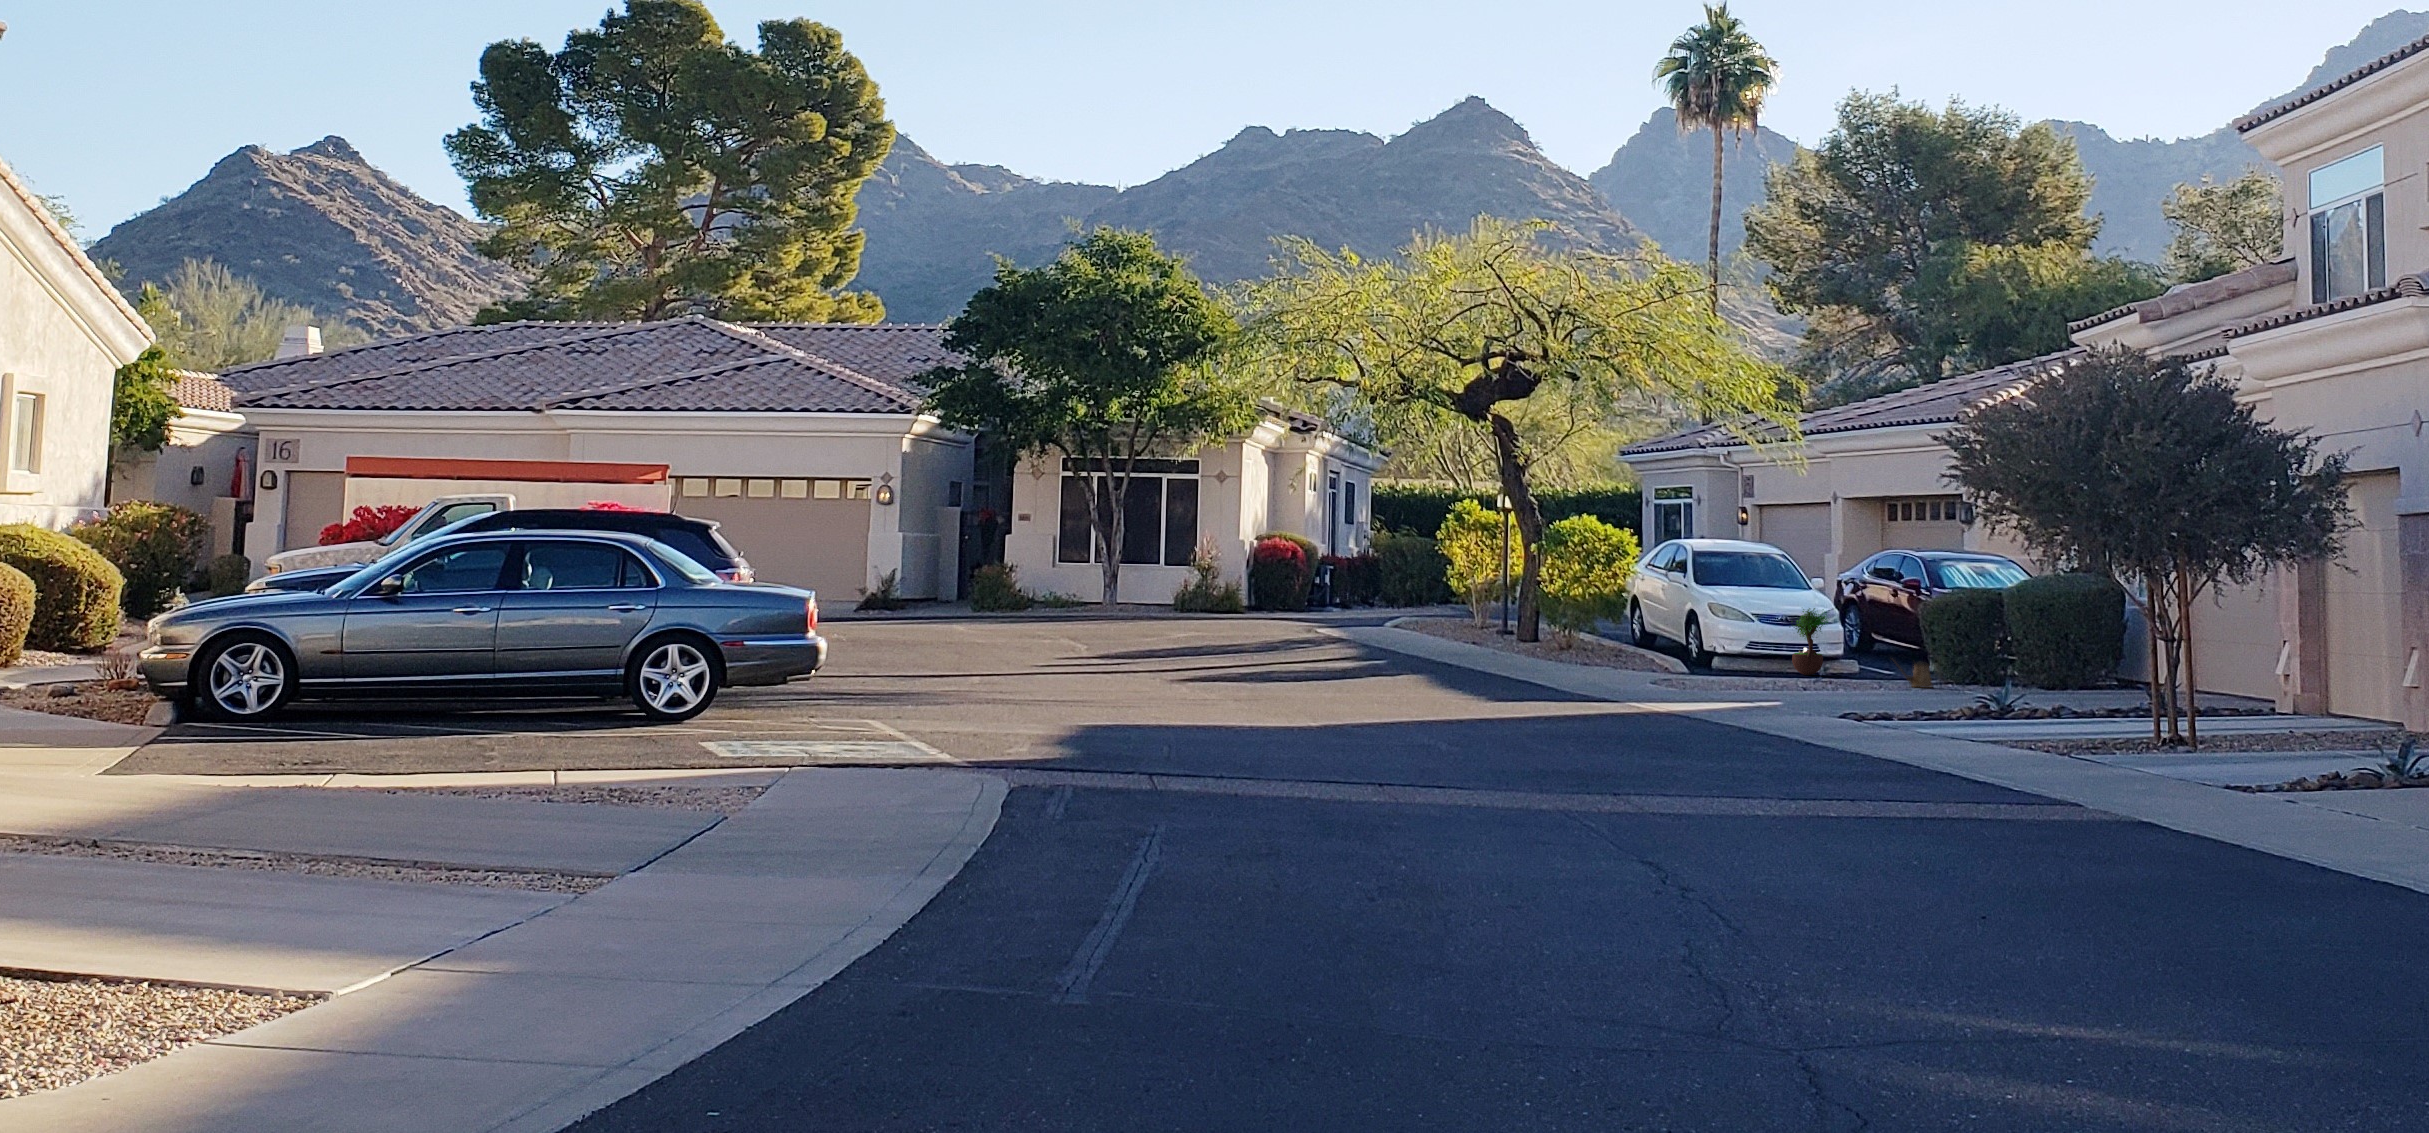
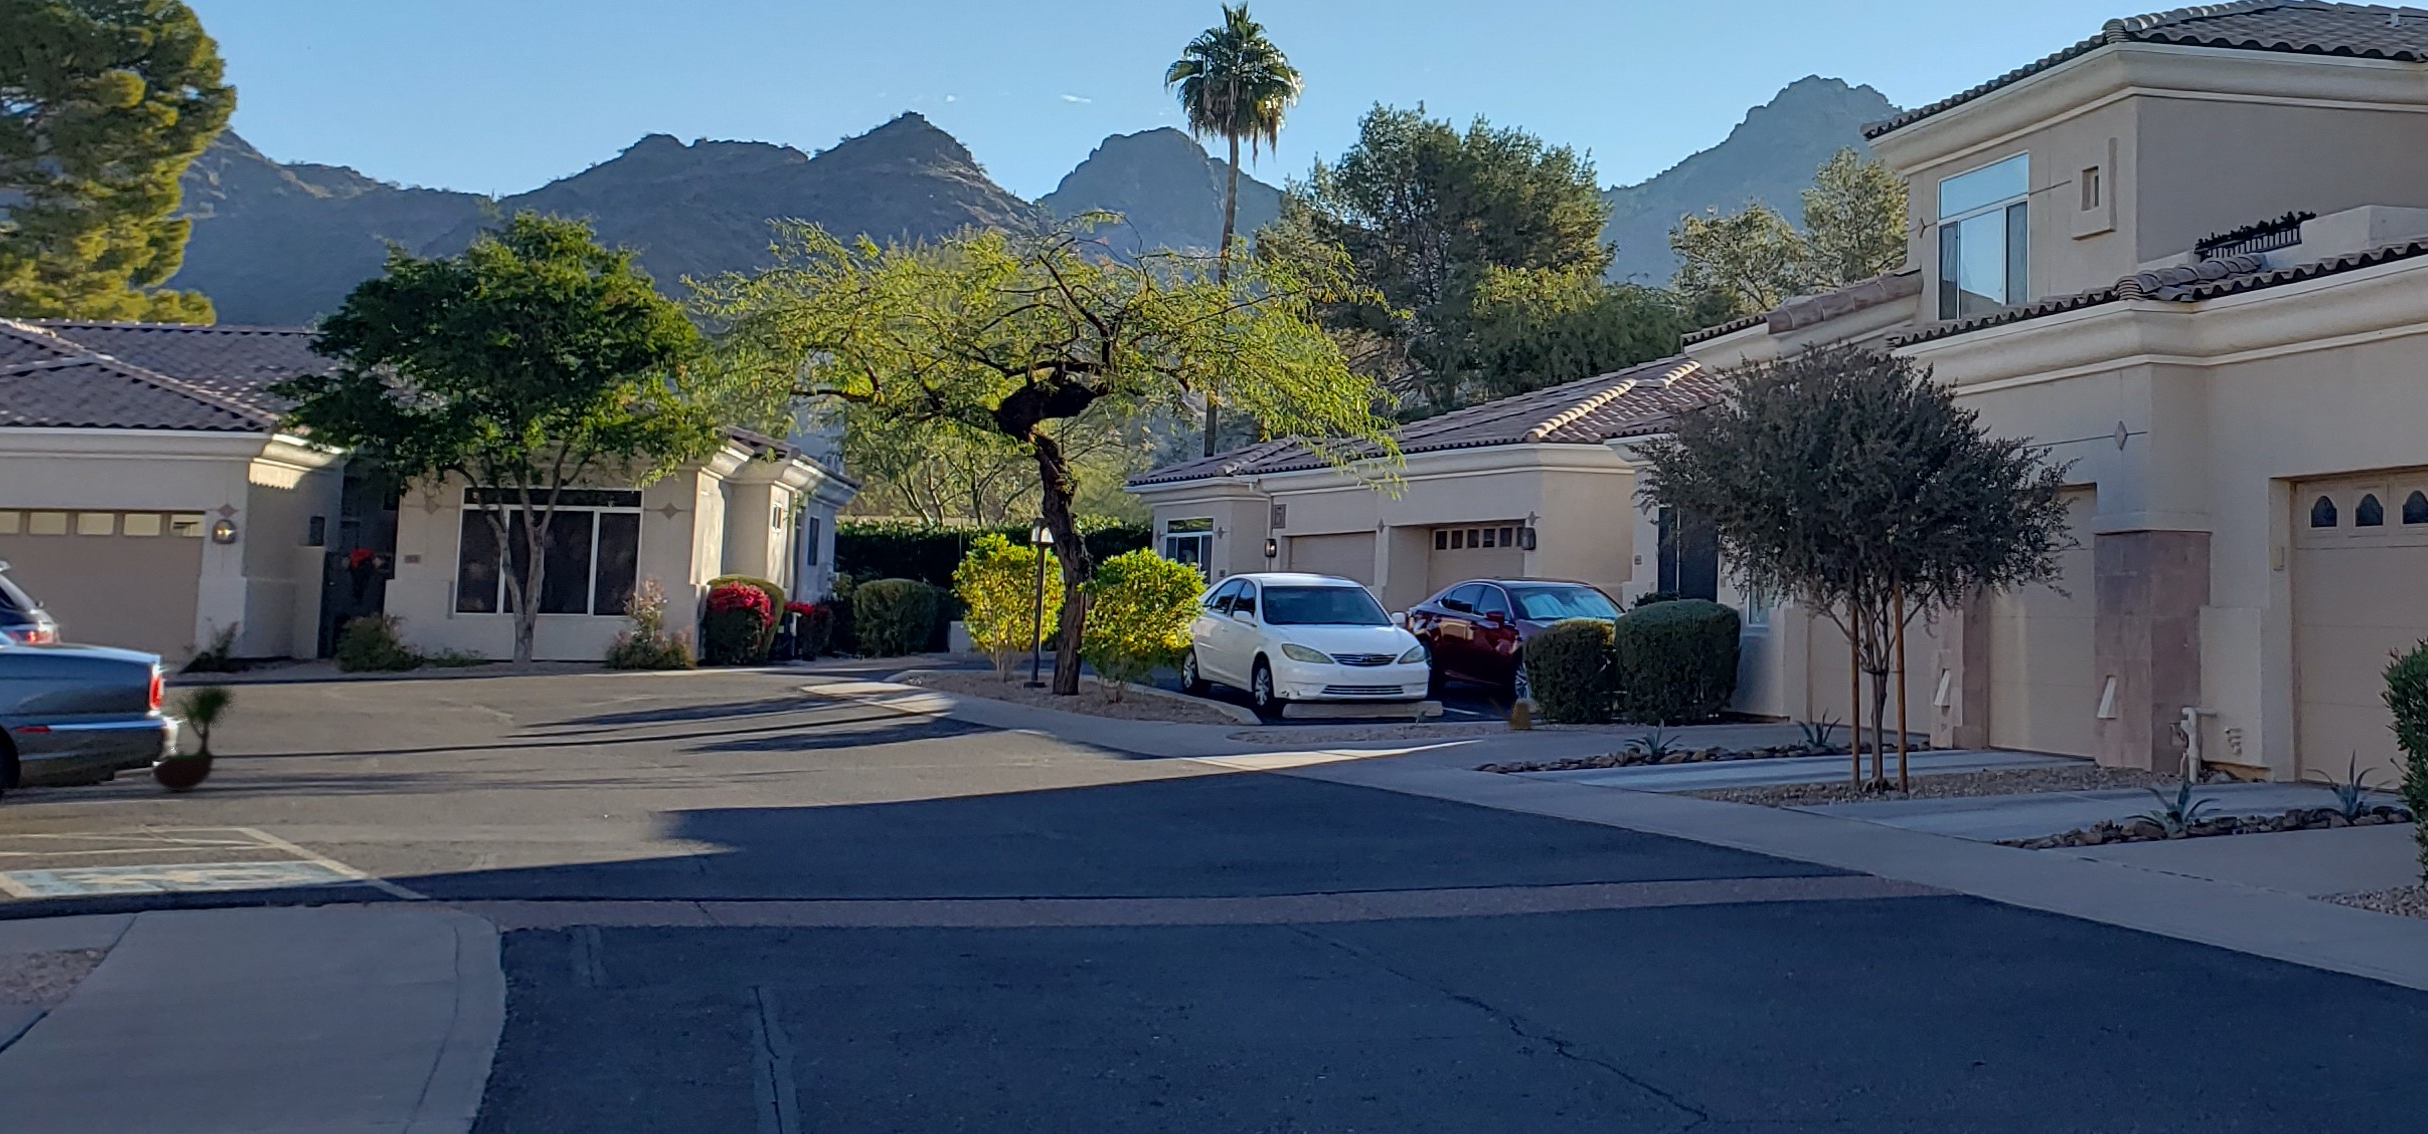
potted tree: present [1792,608,1828,675] -> present [152,682,236,791]

